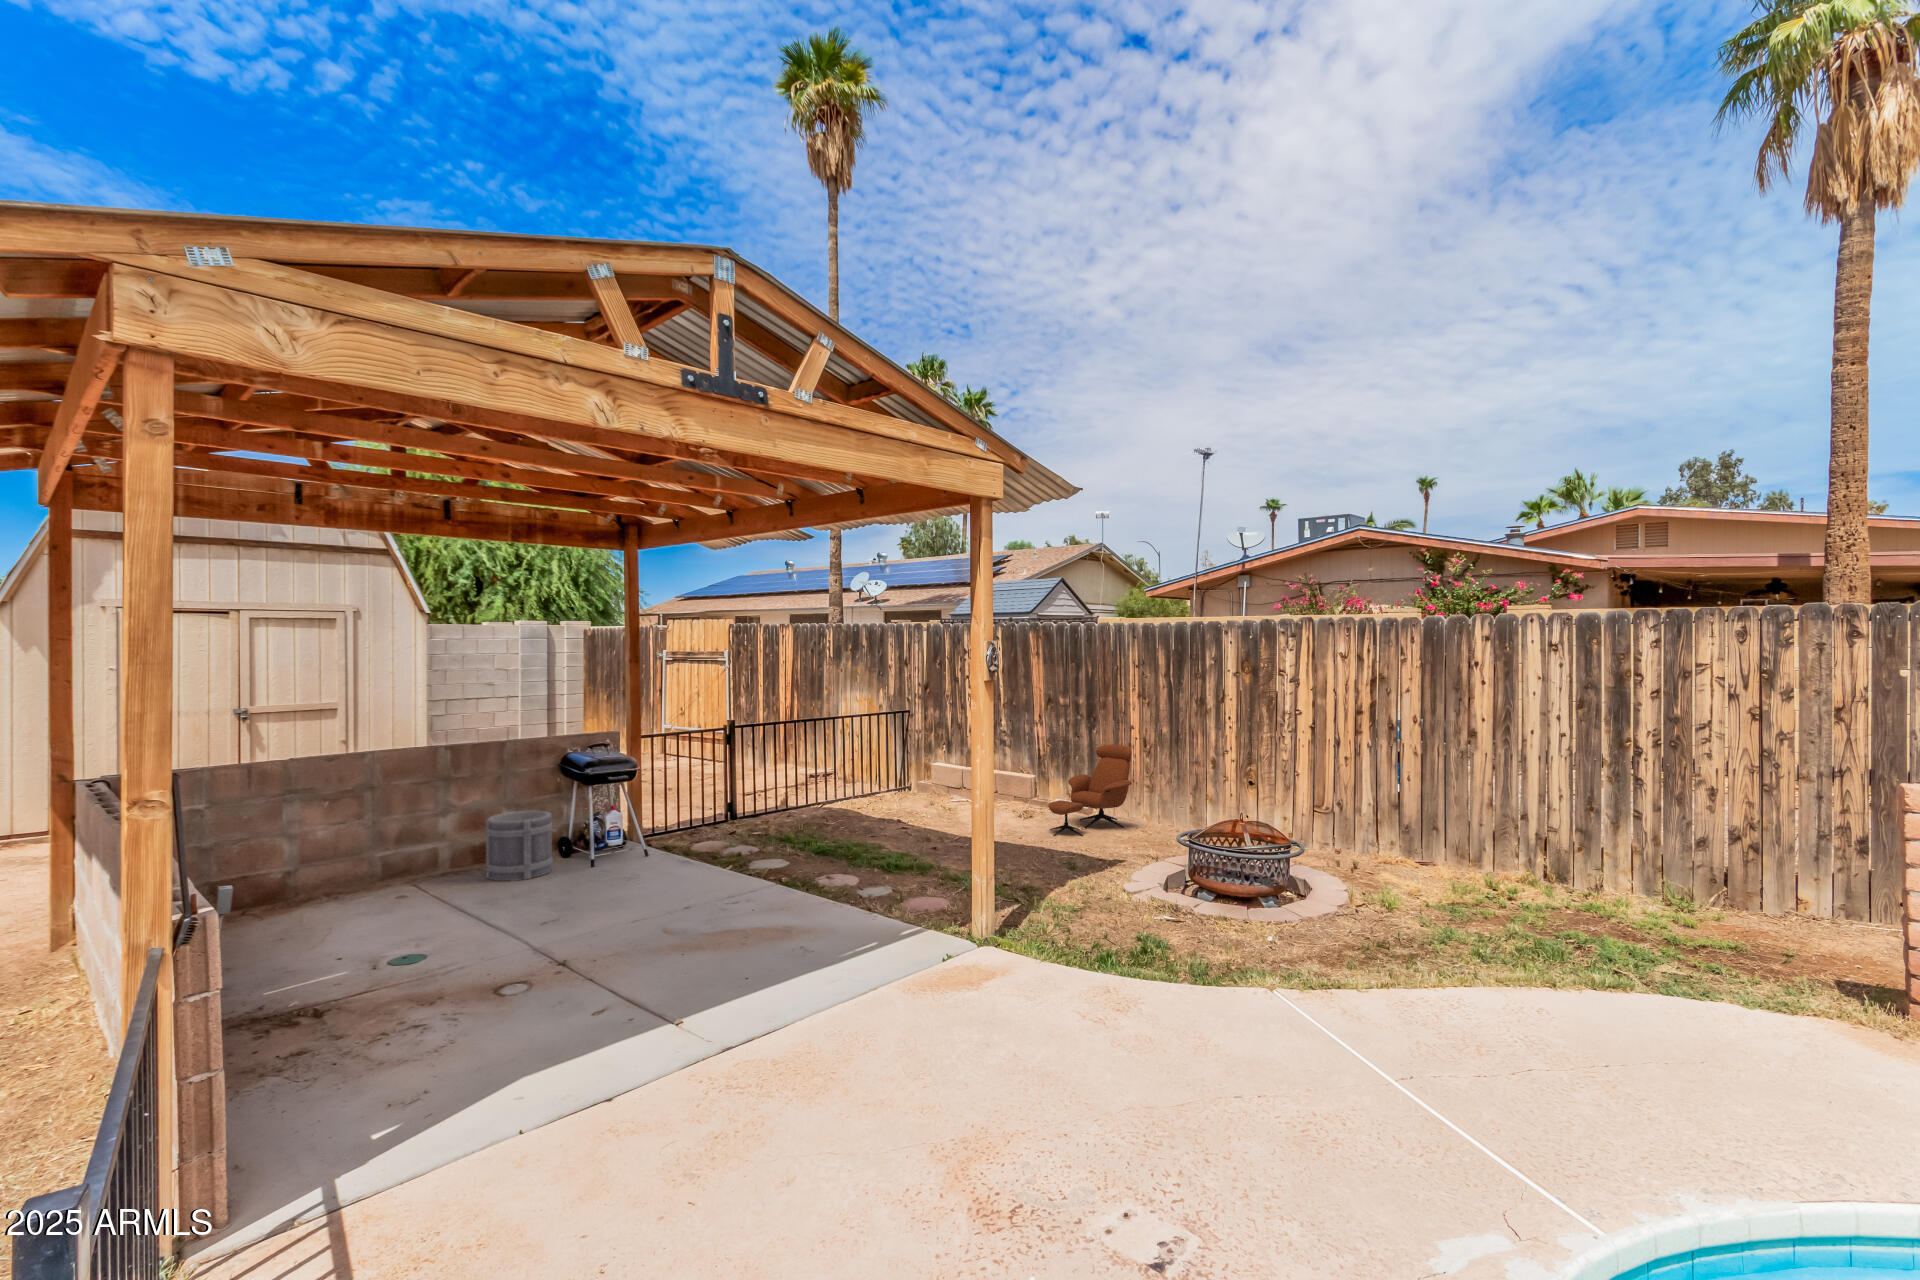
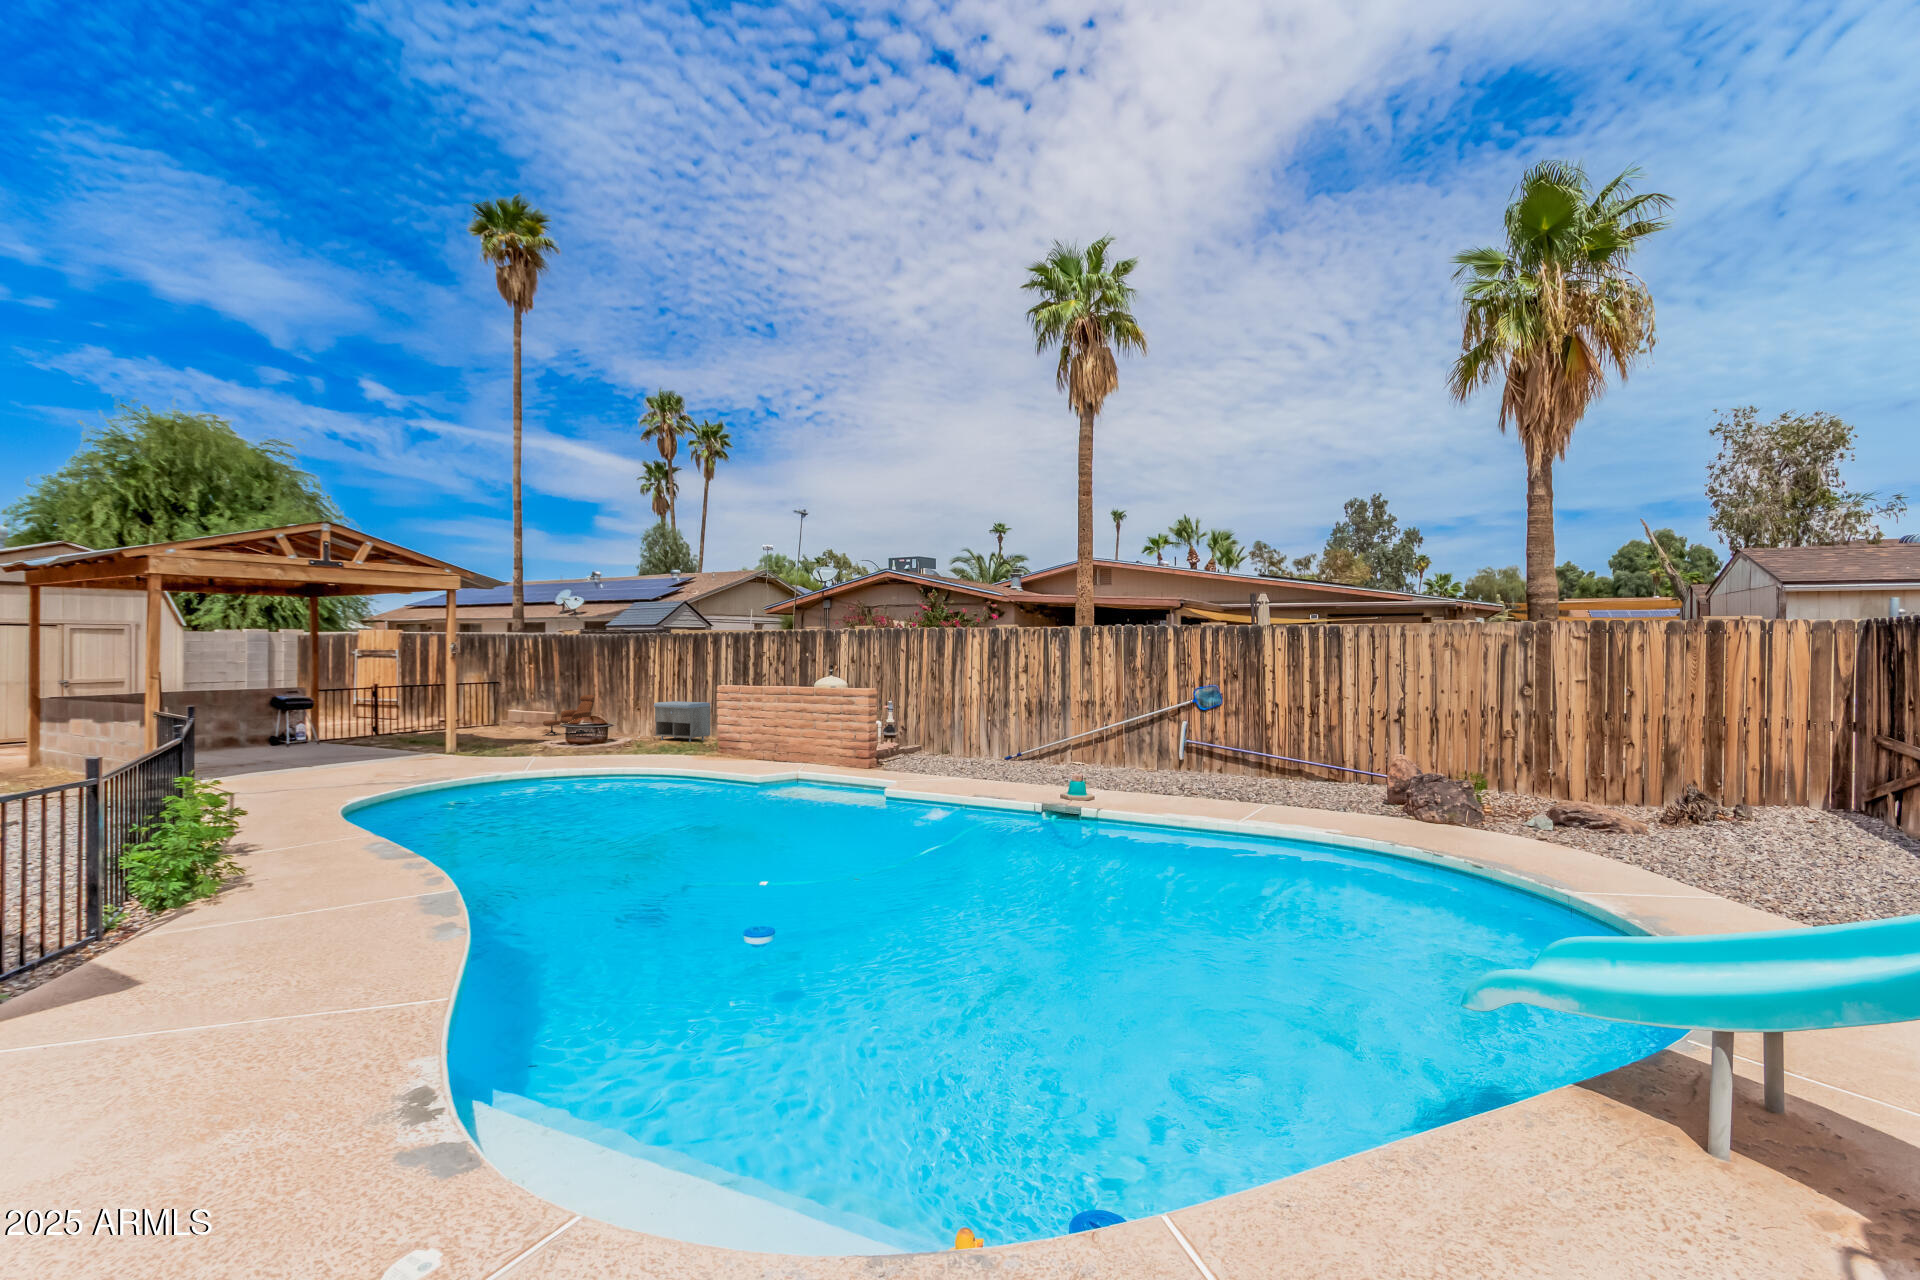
storage bench: none [1356,776,1503,889] -> present [654,701,710,742]
bucket: present [486,811,552,881] -> none [230,721,265,750]

